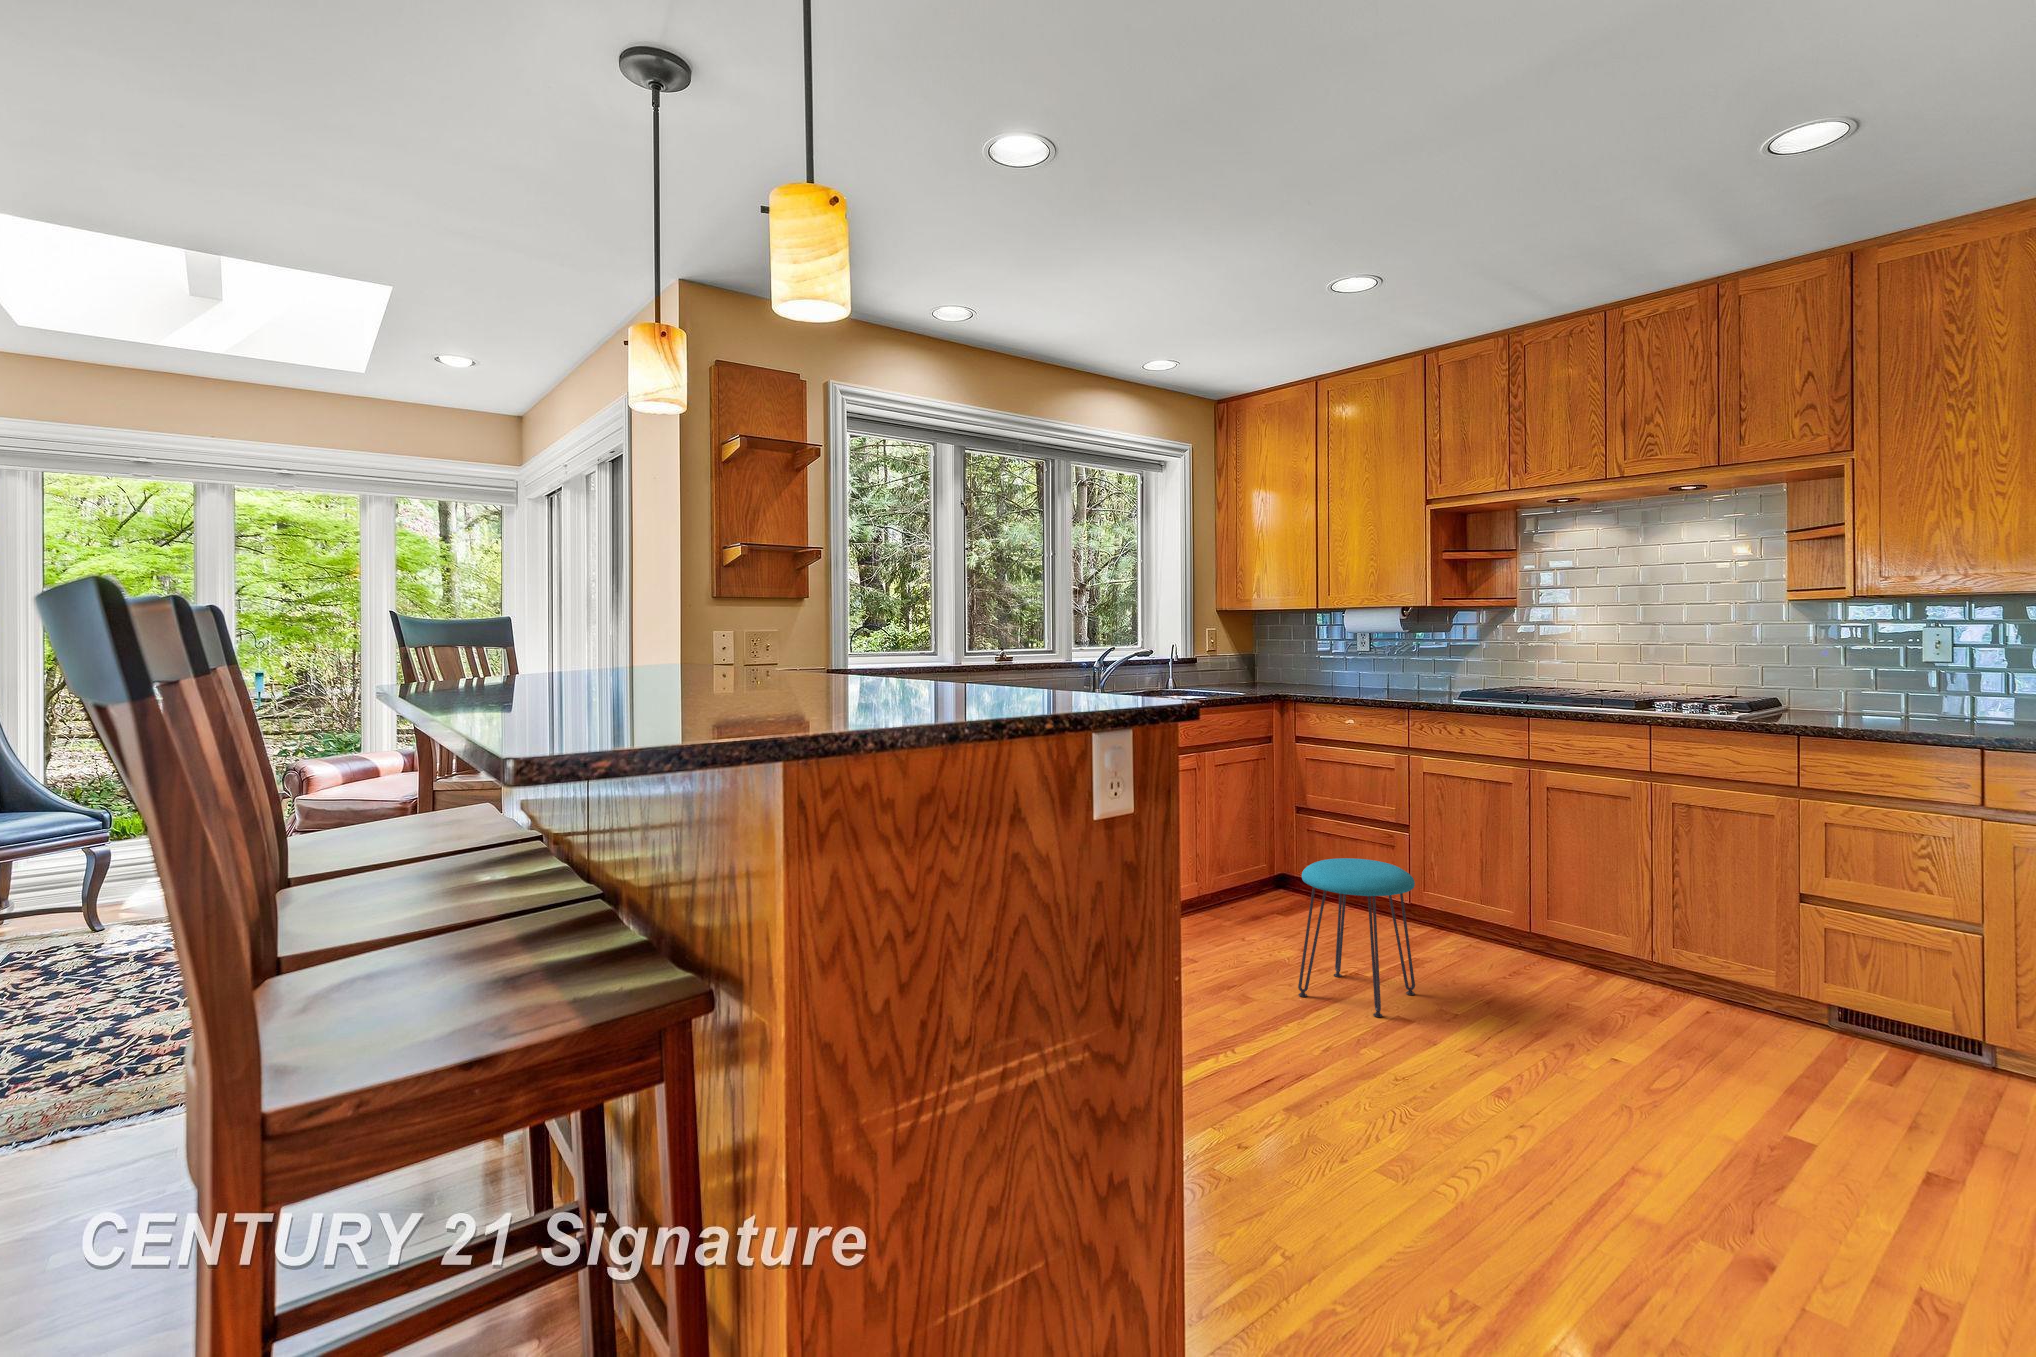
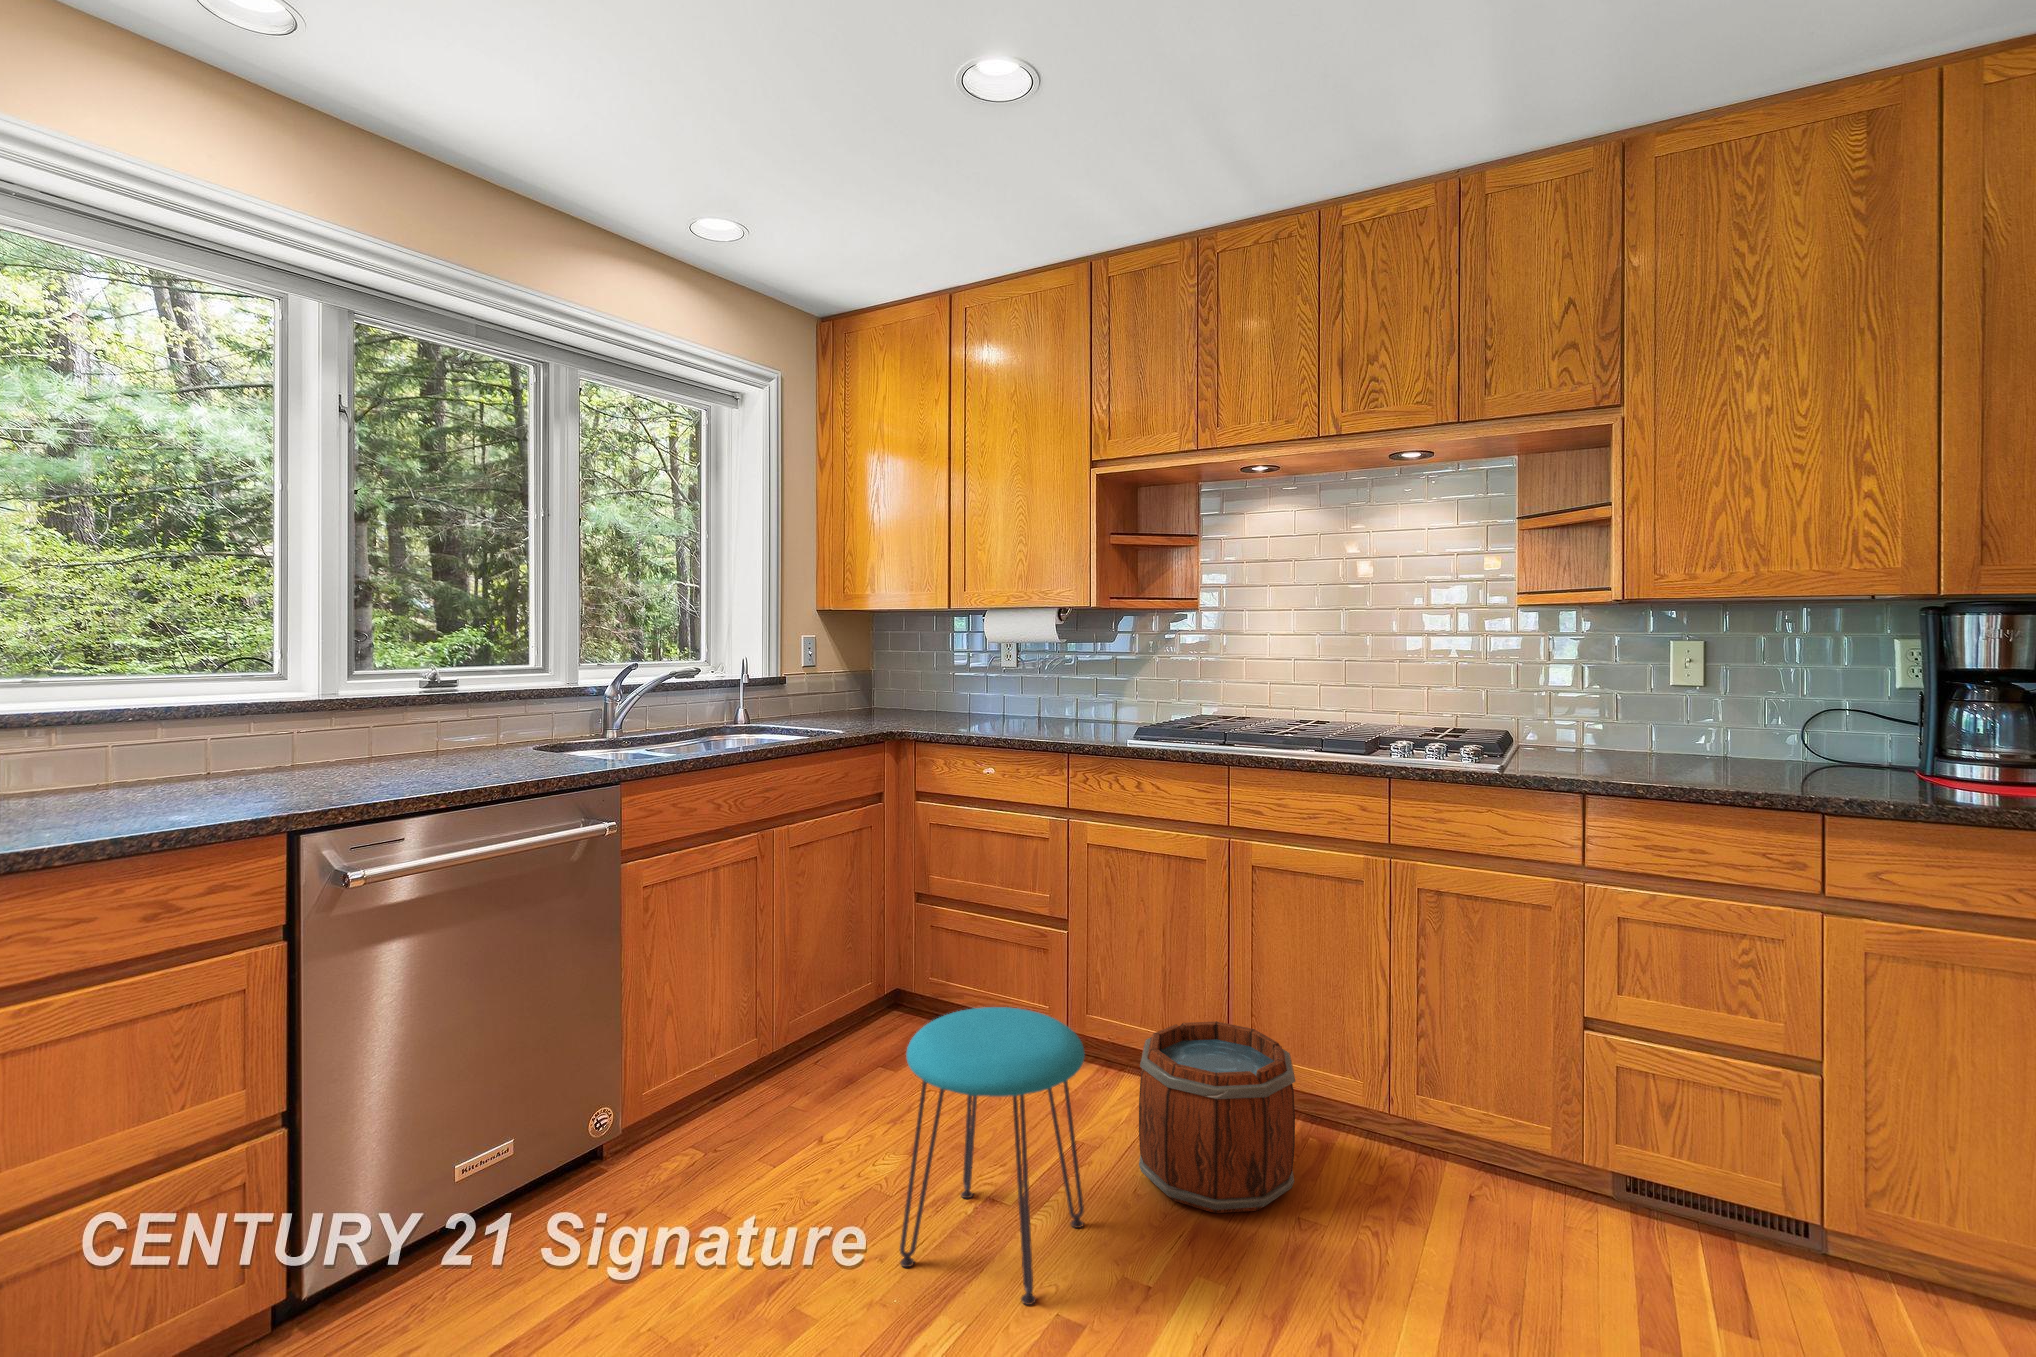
bucket: none [1455,888,1569,1002] -> present [1139,1021,1295,1213]

